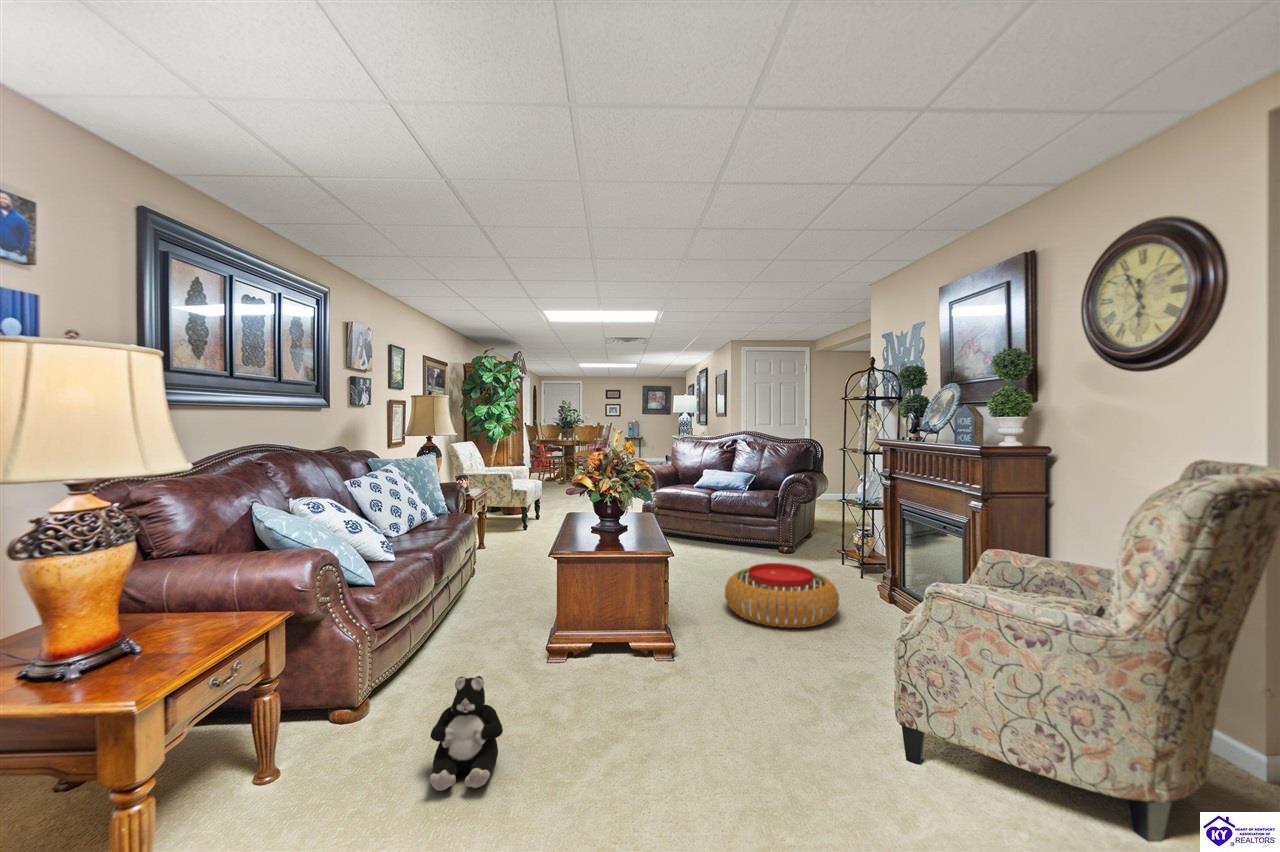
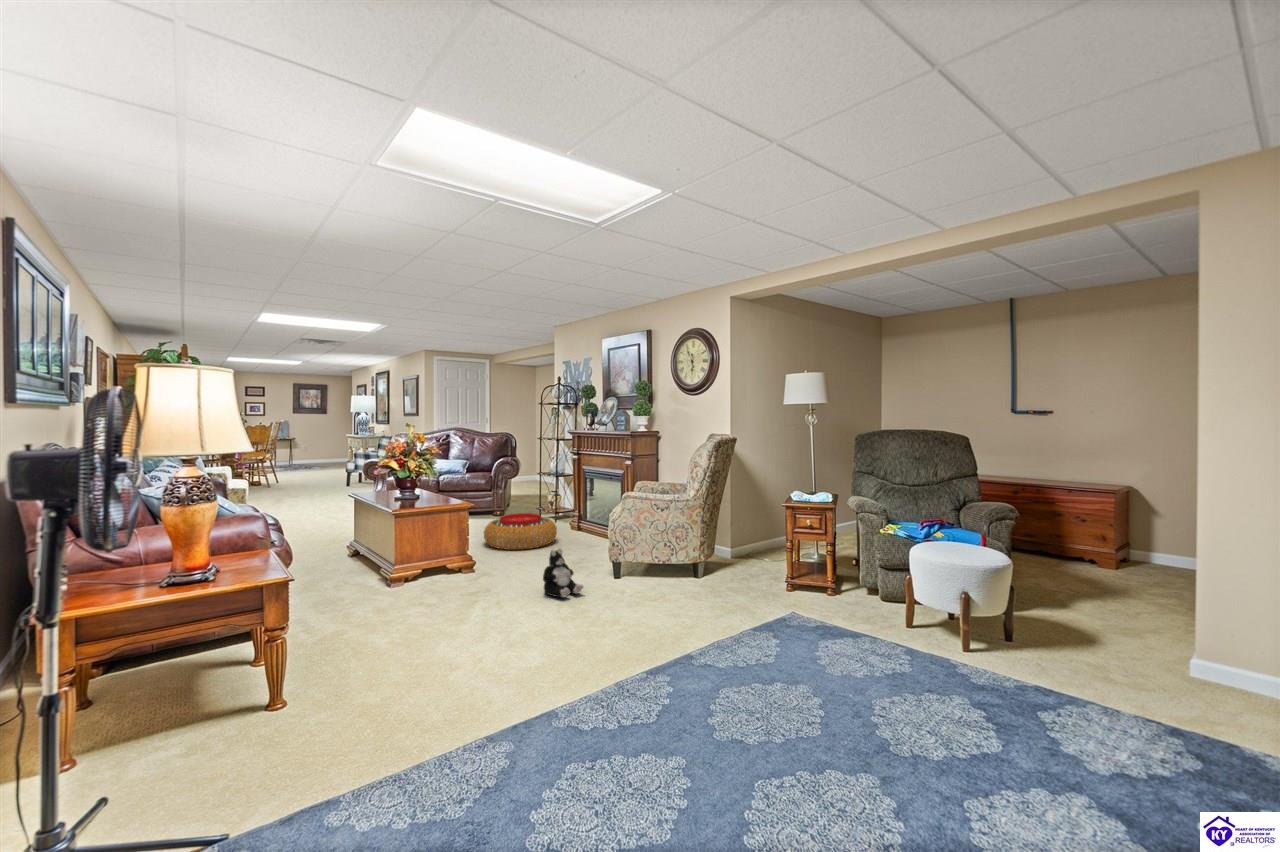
plush toy: present [429,676,503,791] -> present [543,549,583,598]

